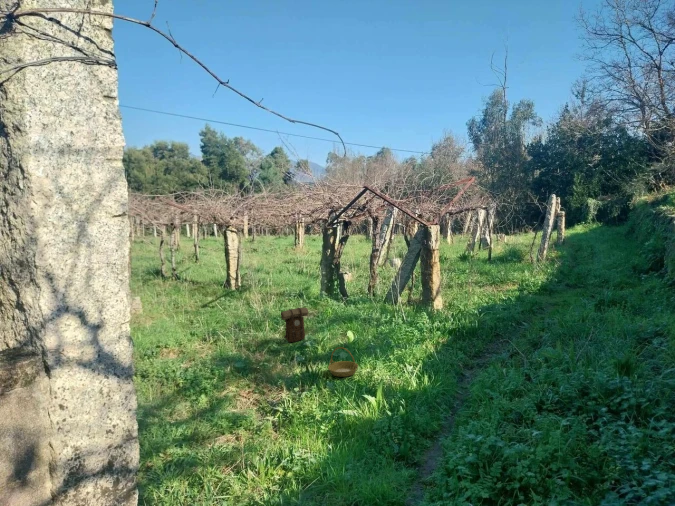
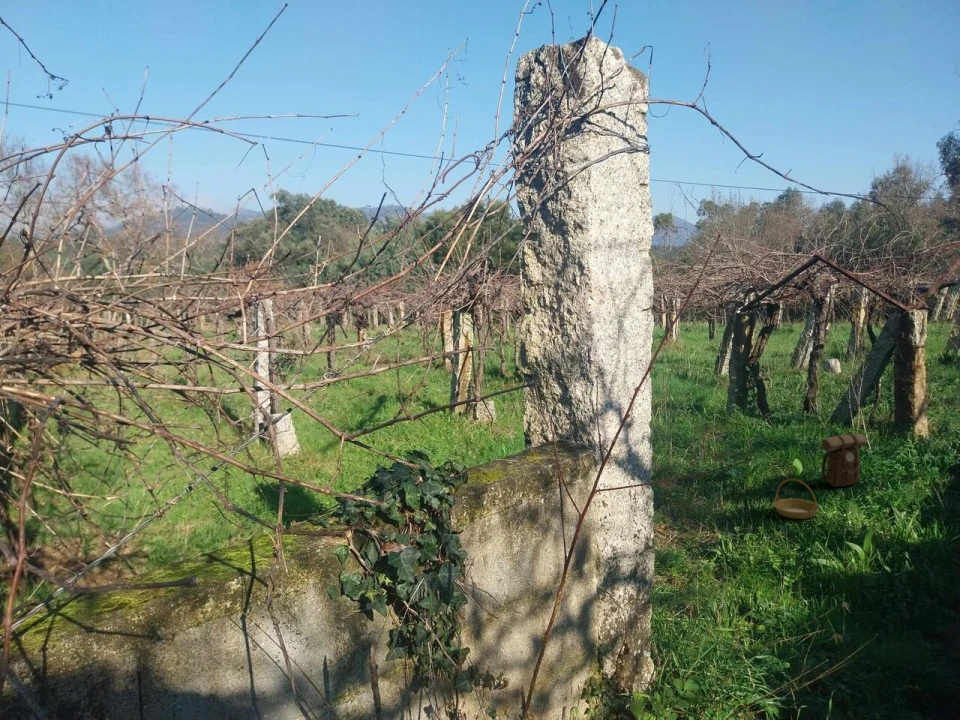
backpack: present [281,308,308,342] -> present [821,434,867,487]

